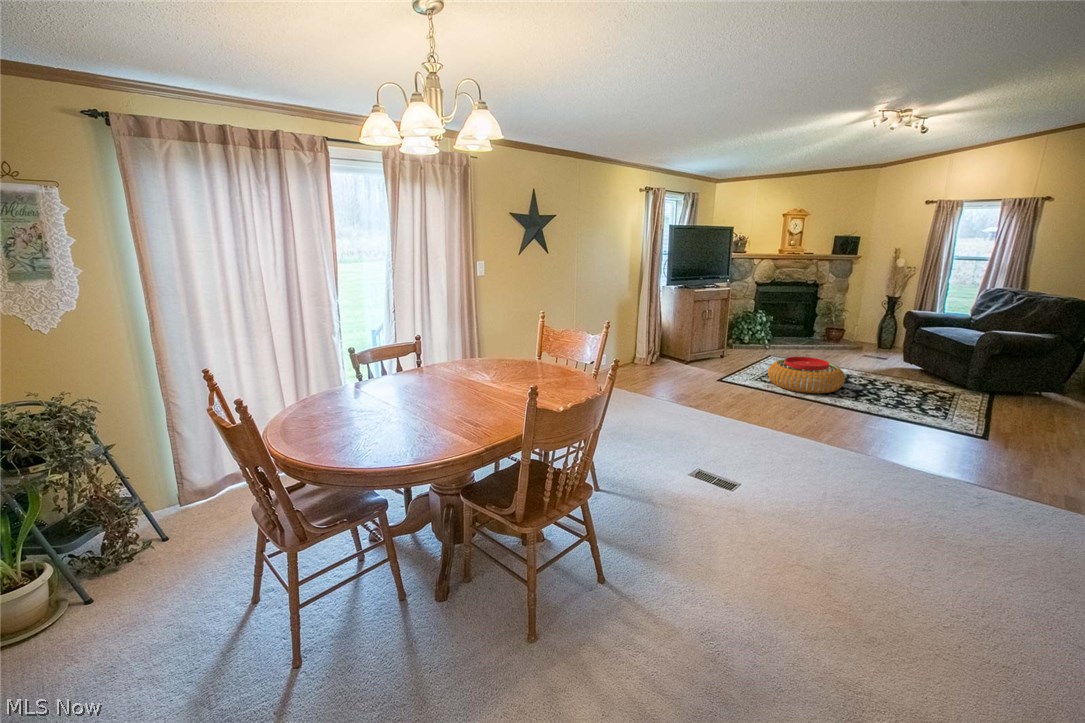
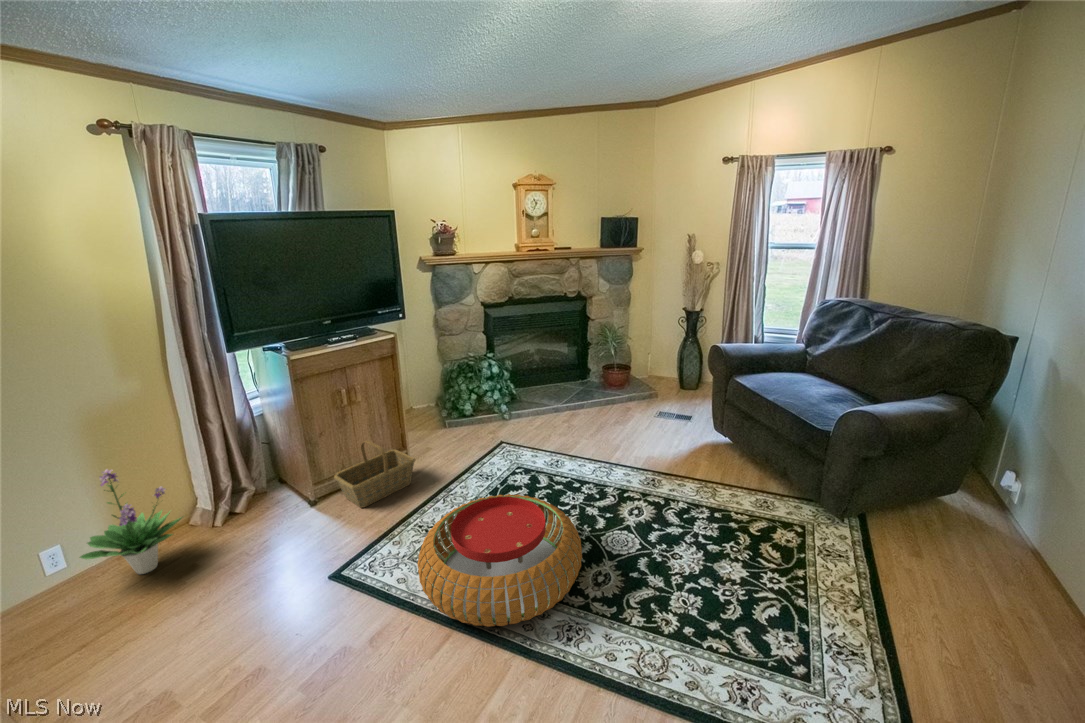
potted plant: none [626,327,660,372] -> present [80,469,182,574]
basket: none [703,338,739,366] -> present [334,441,415,508]

